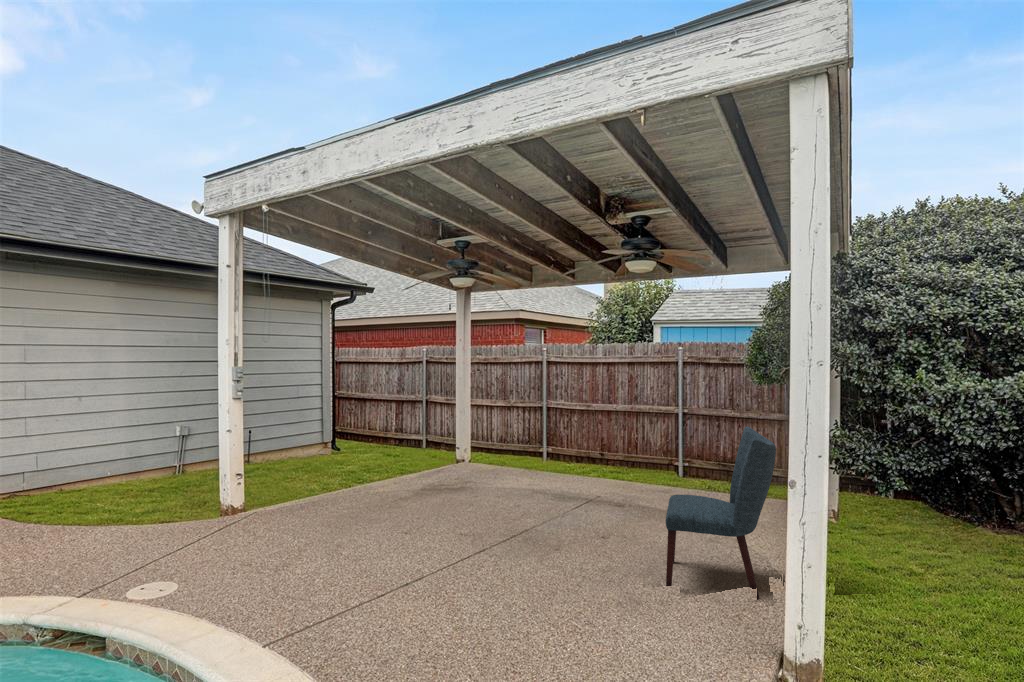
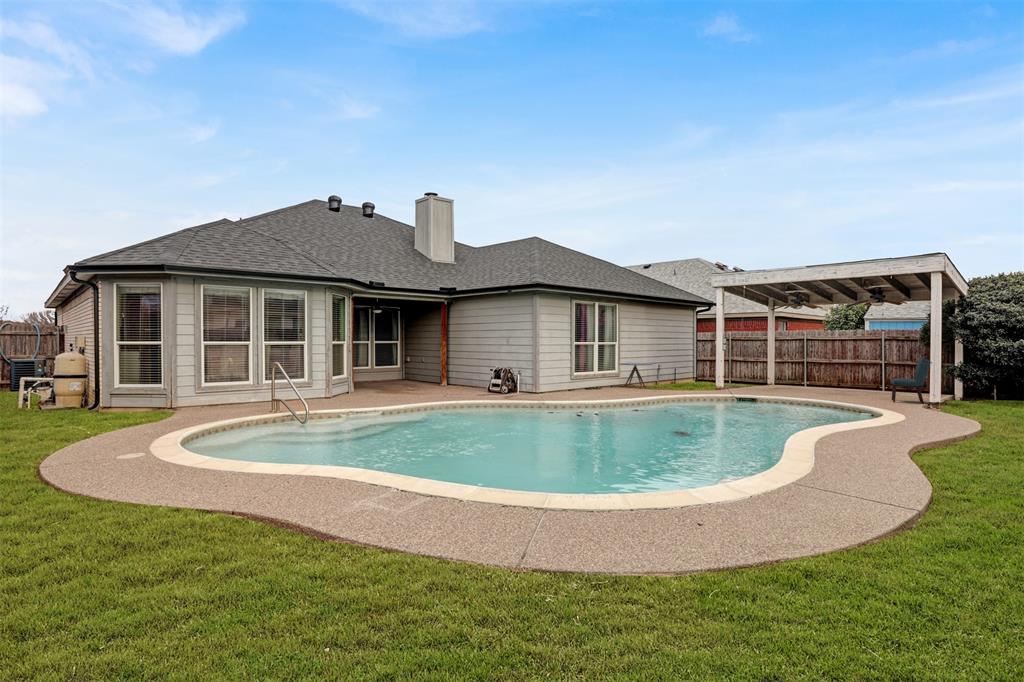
round table: none [52,421,159,492] -> present [618,363,653,387]

